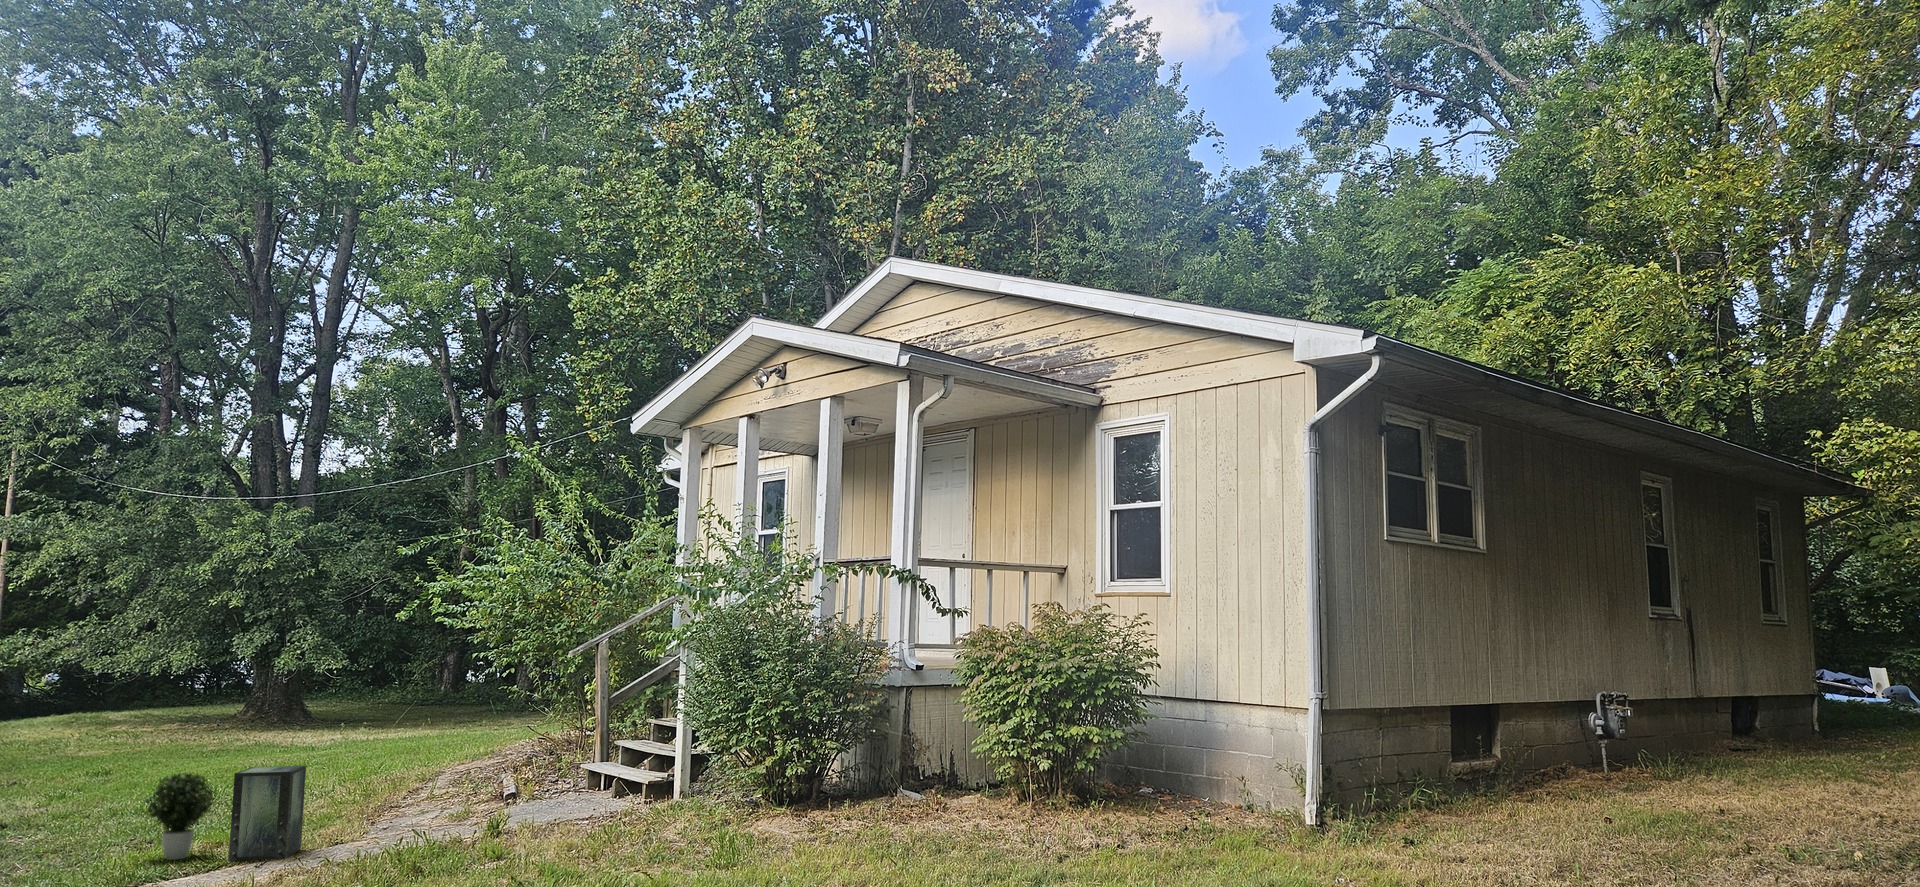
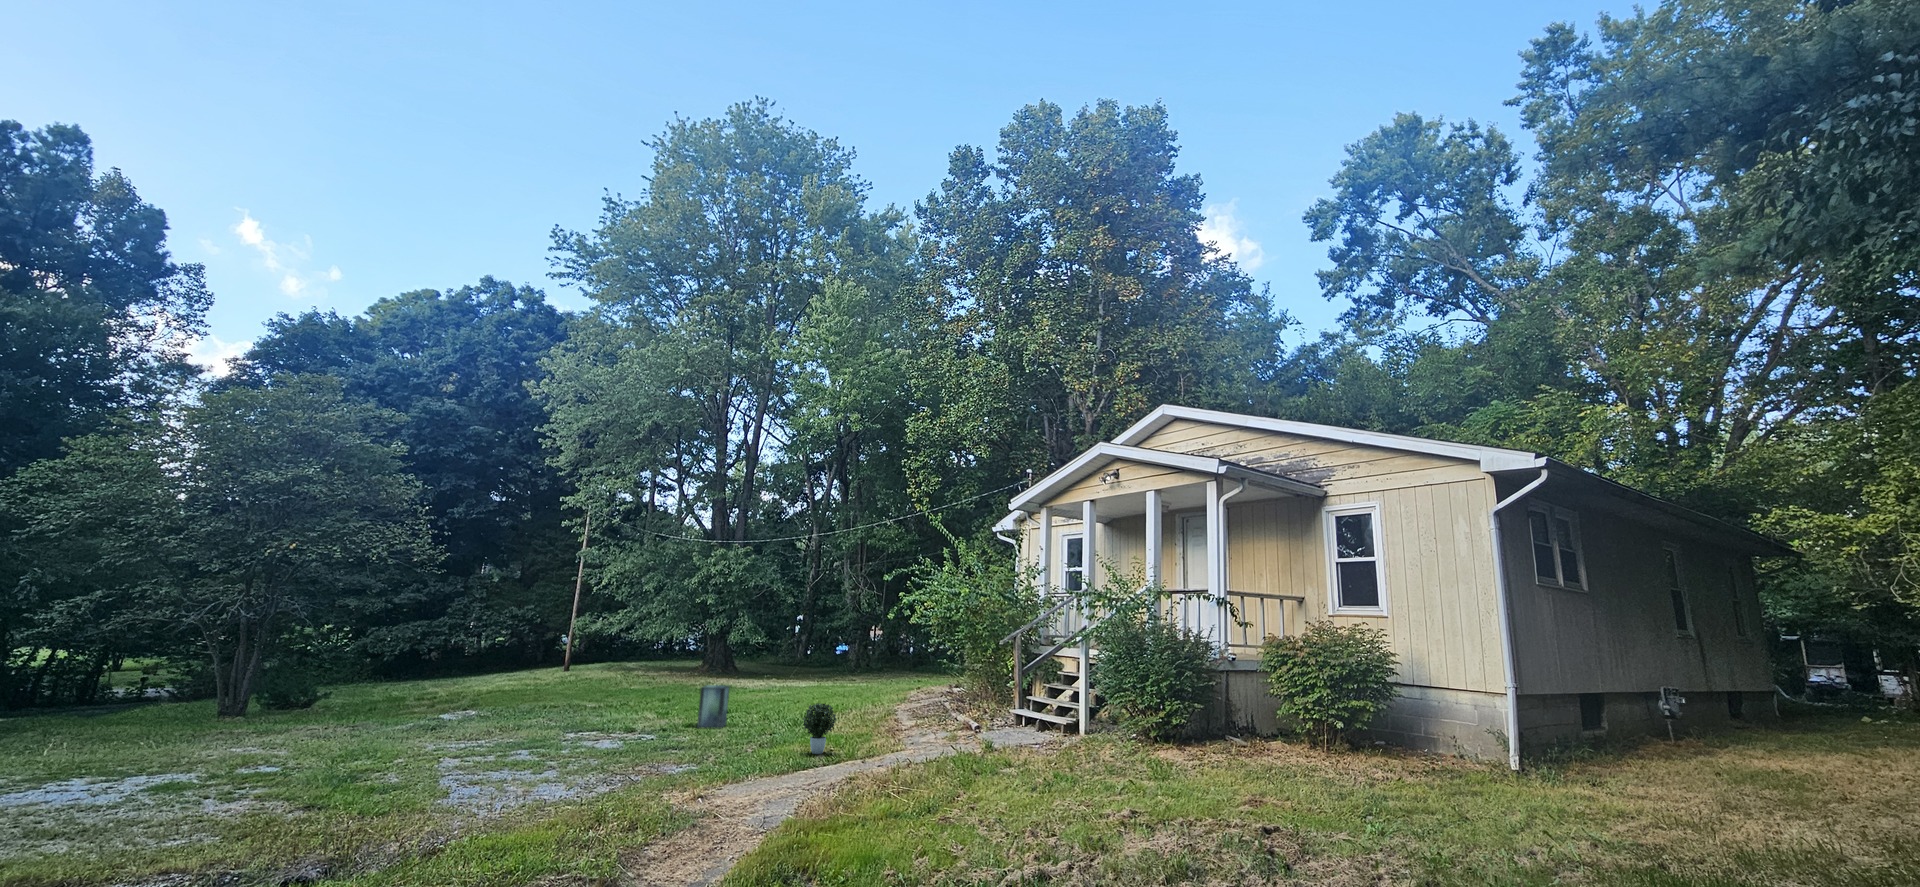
storage box: present [229,766,306,861] -> present [697,685,729,728]

